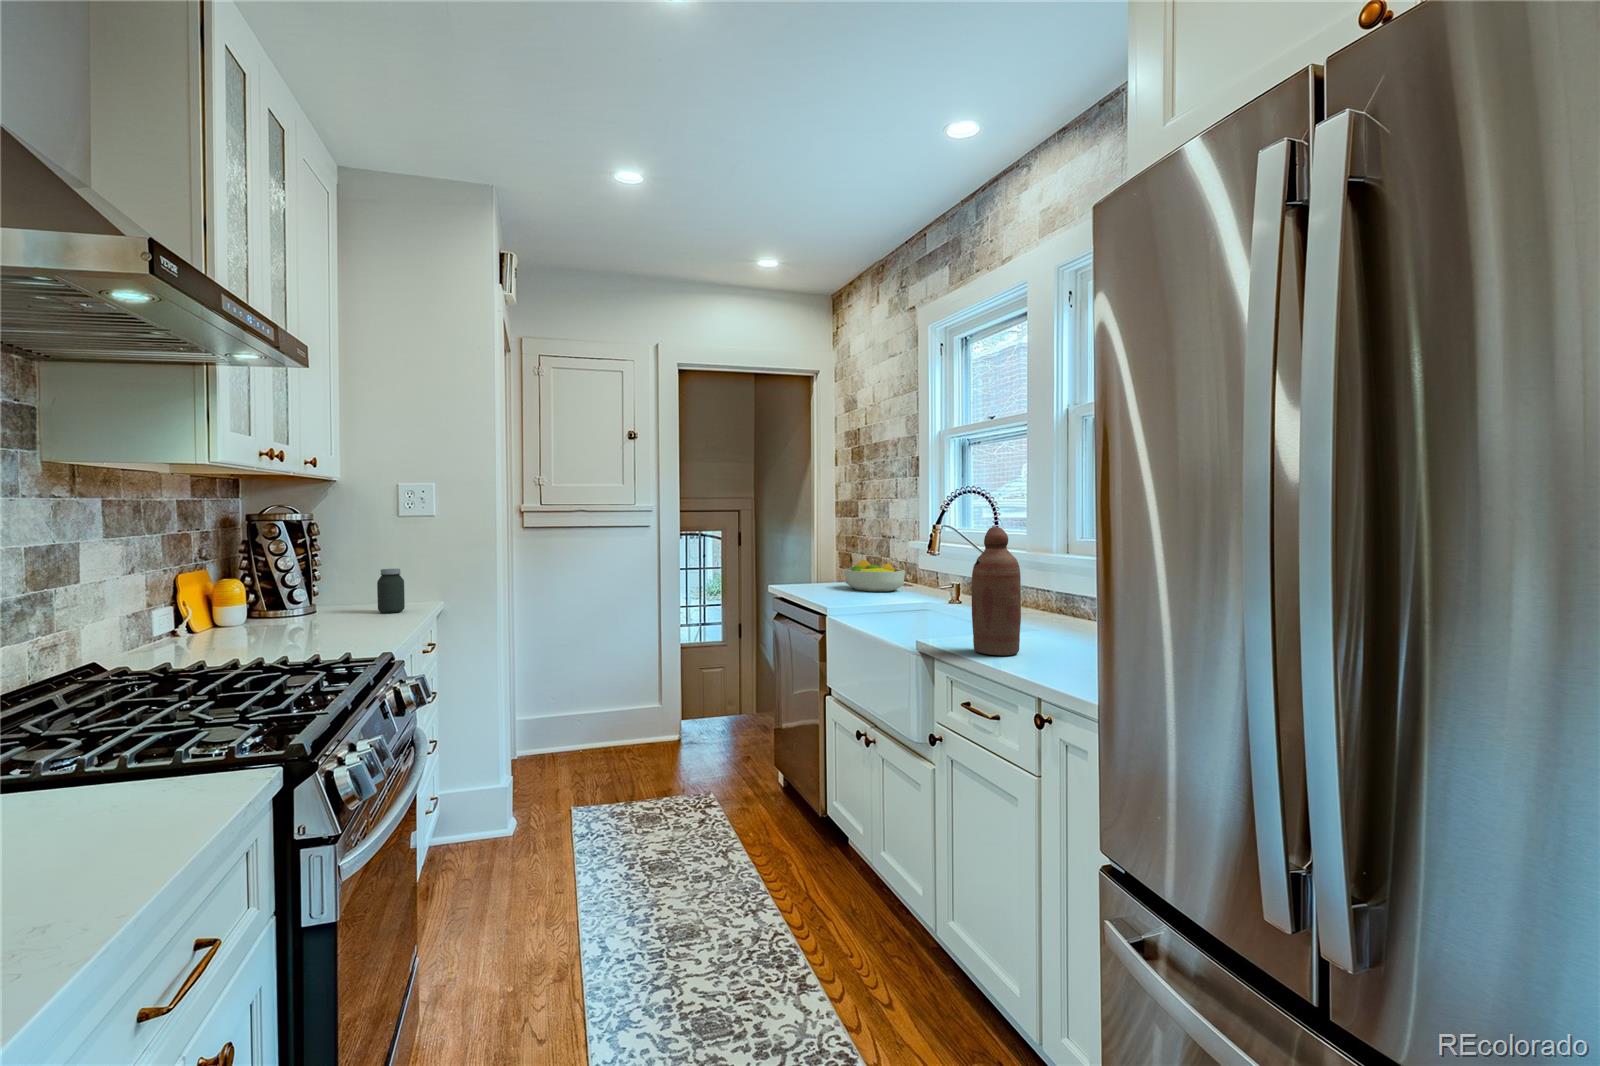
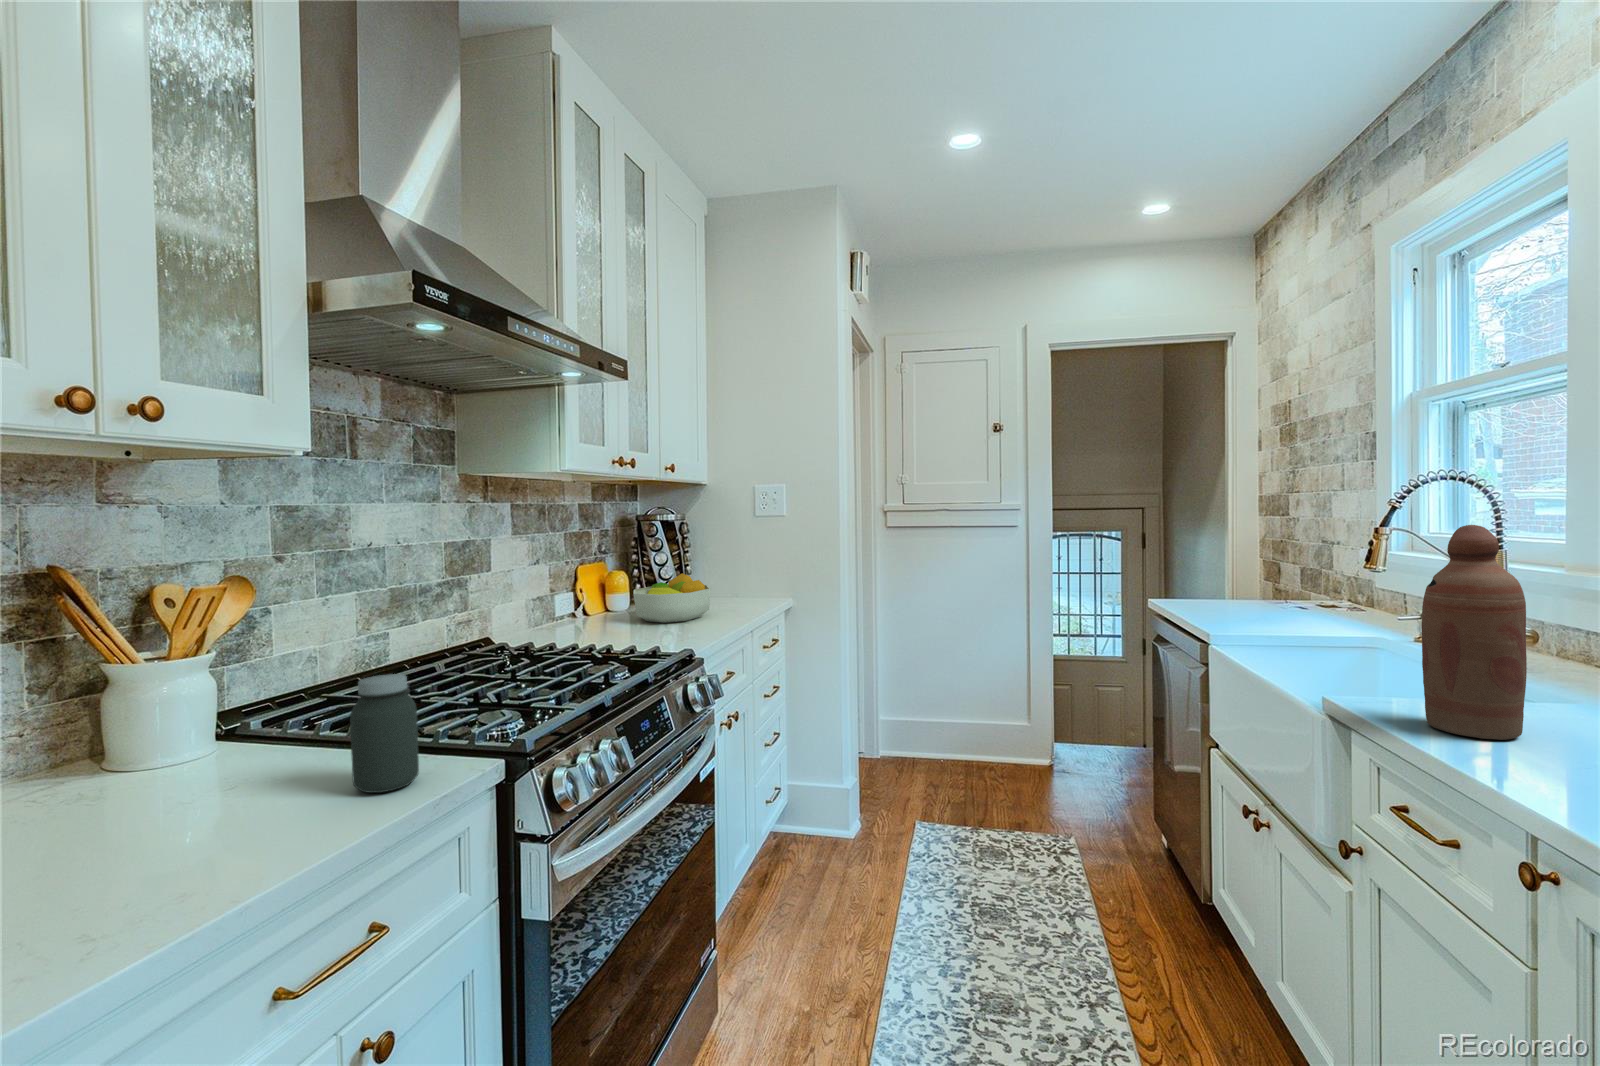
fruit bowl: present [844,560,905,592] -> present [633,573,711,623]
jar: present [377,569,405,613] -> present [350,674,419,793]

